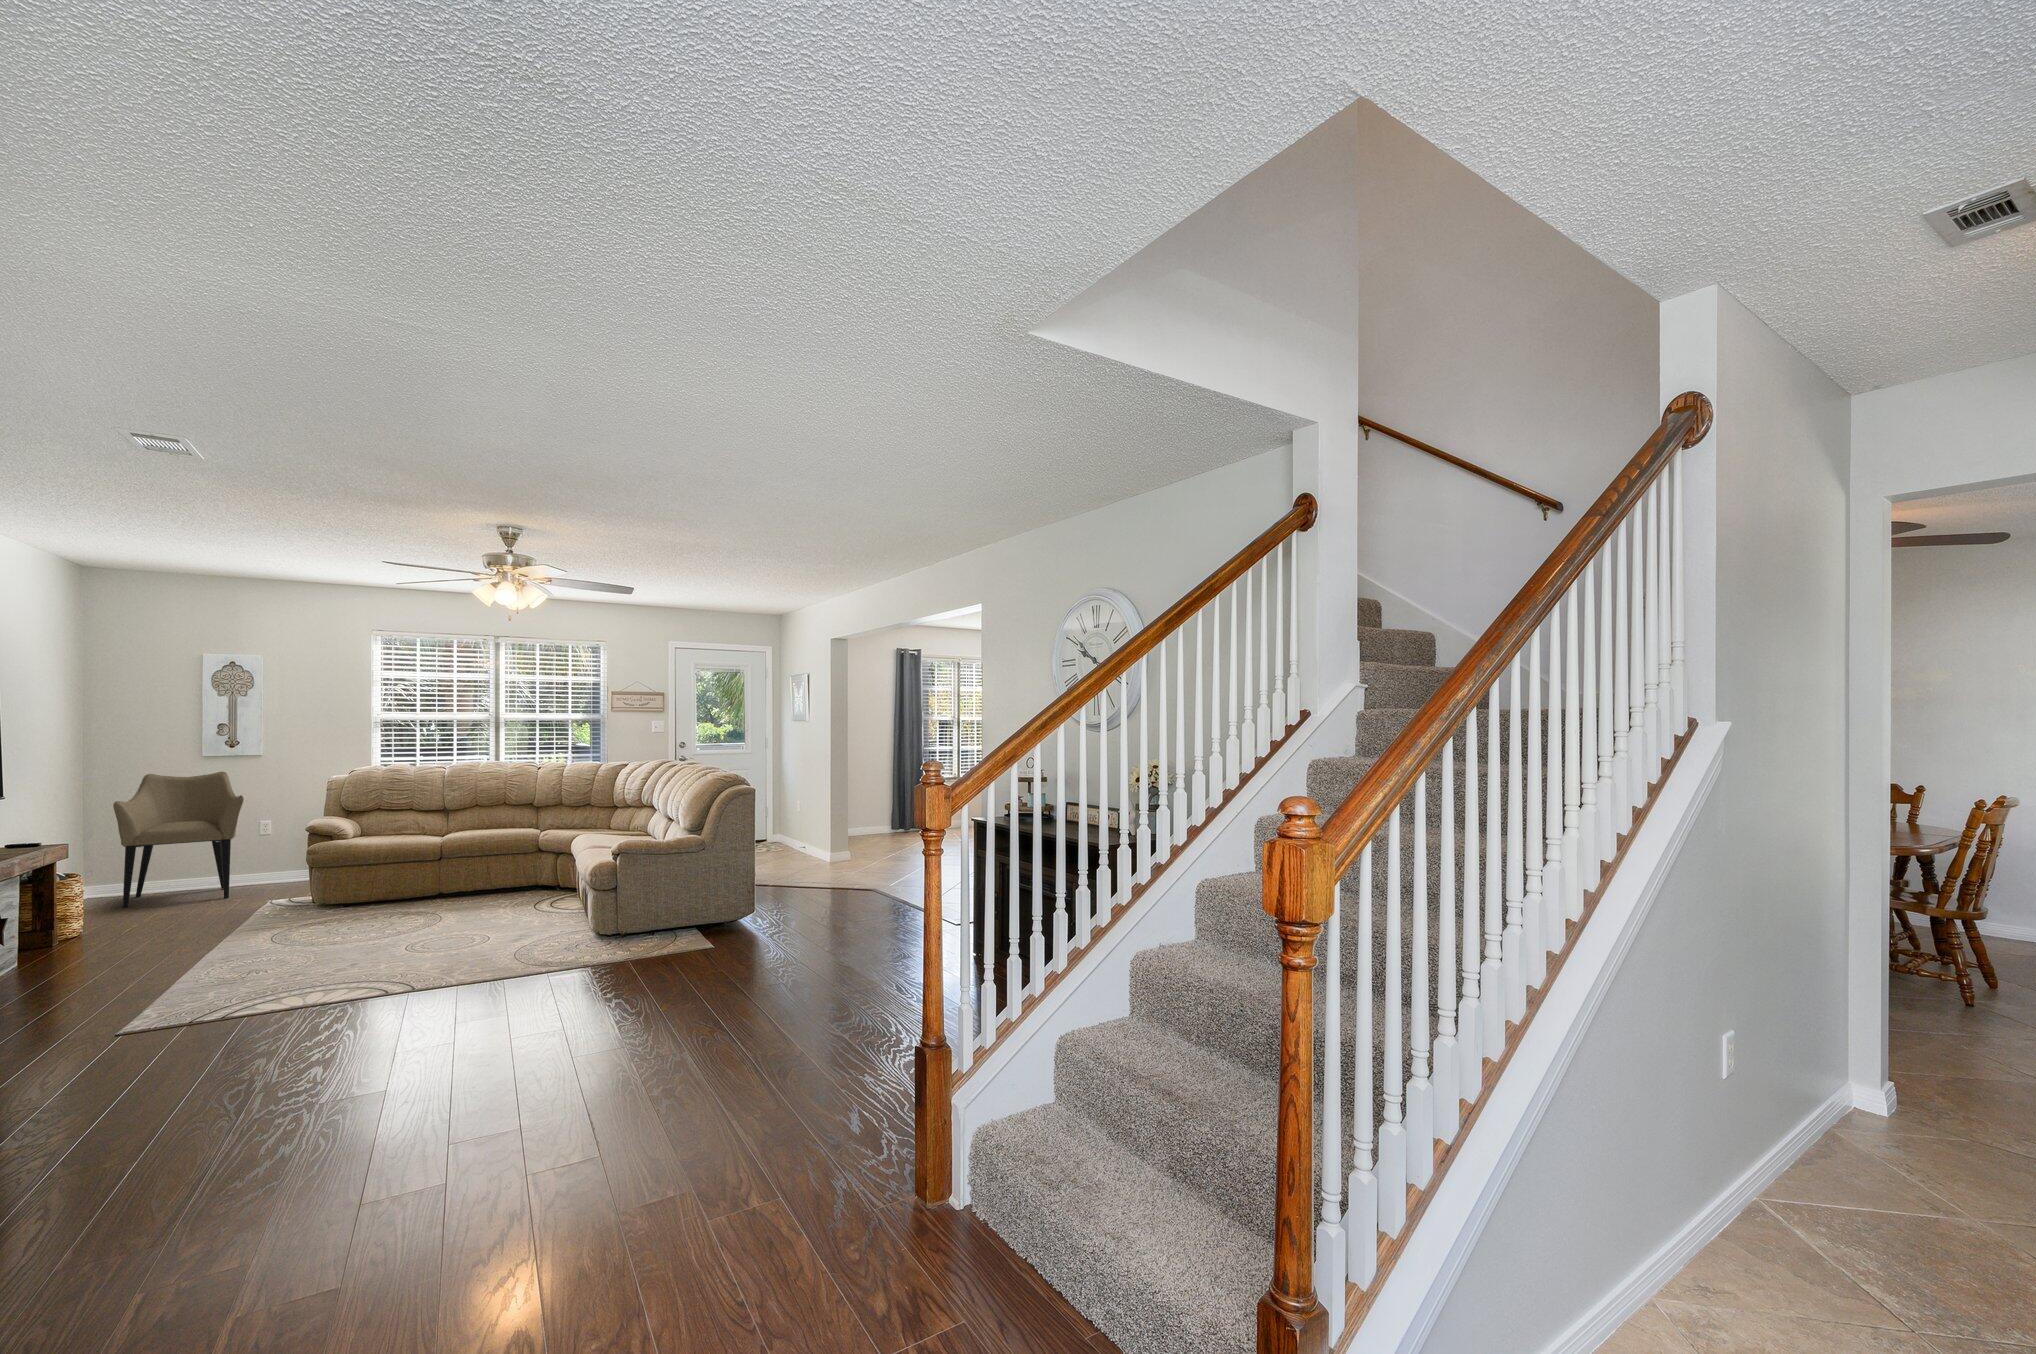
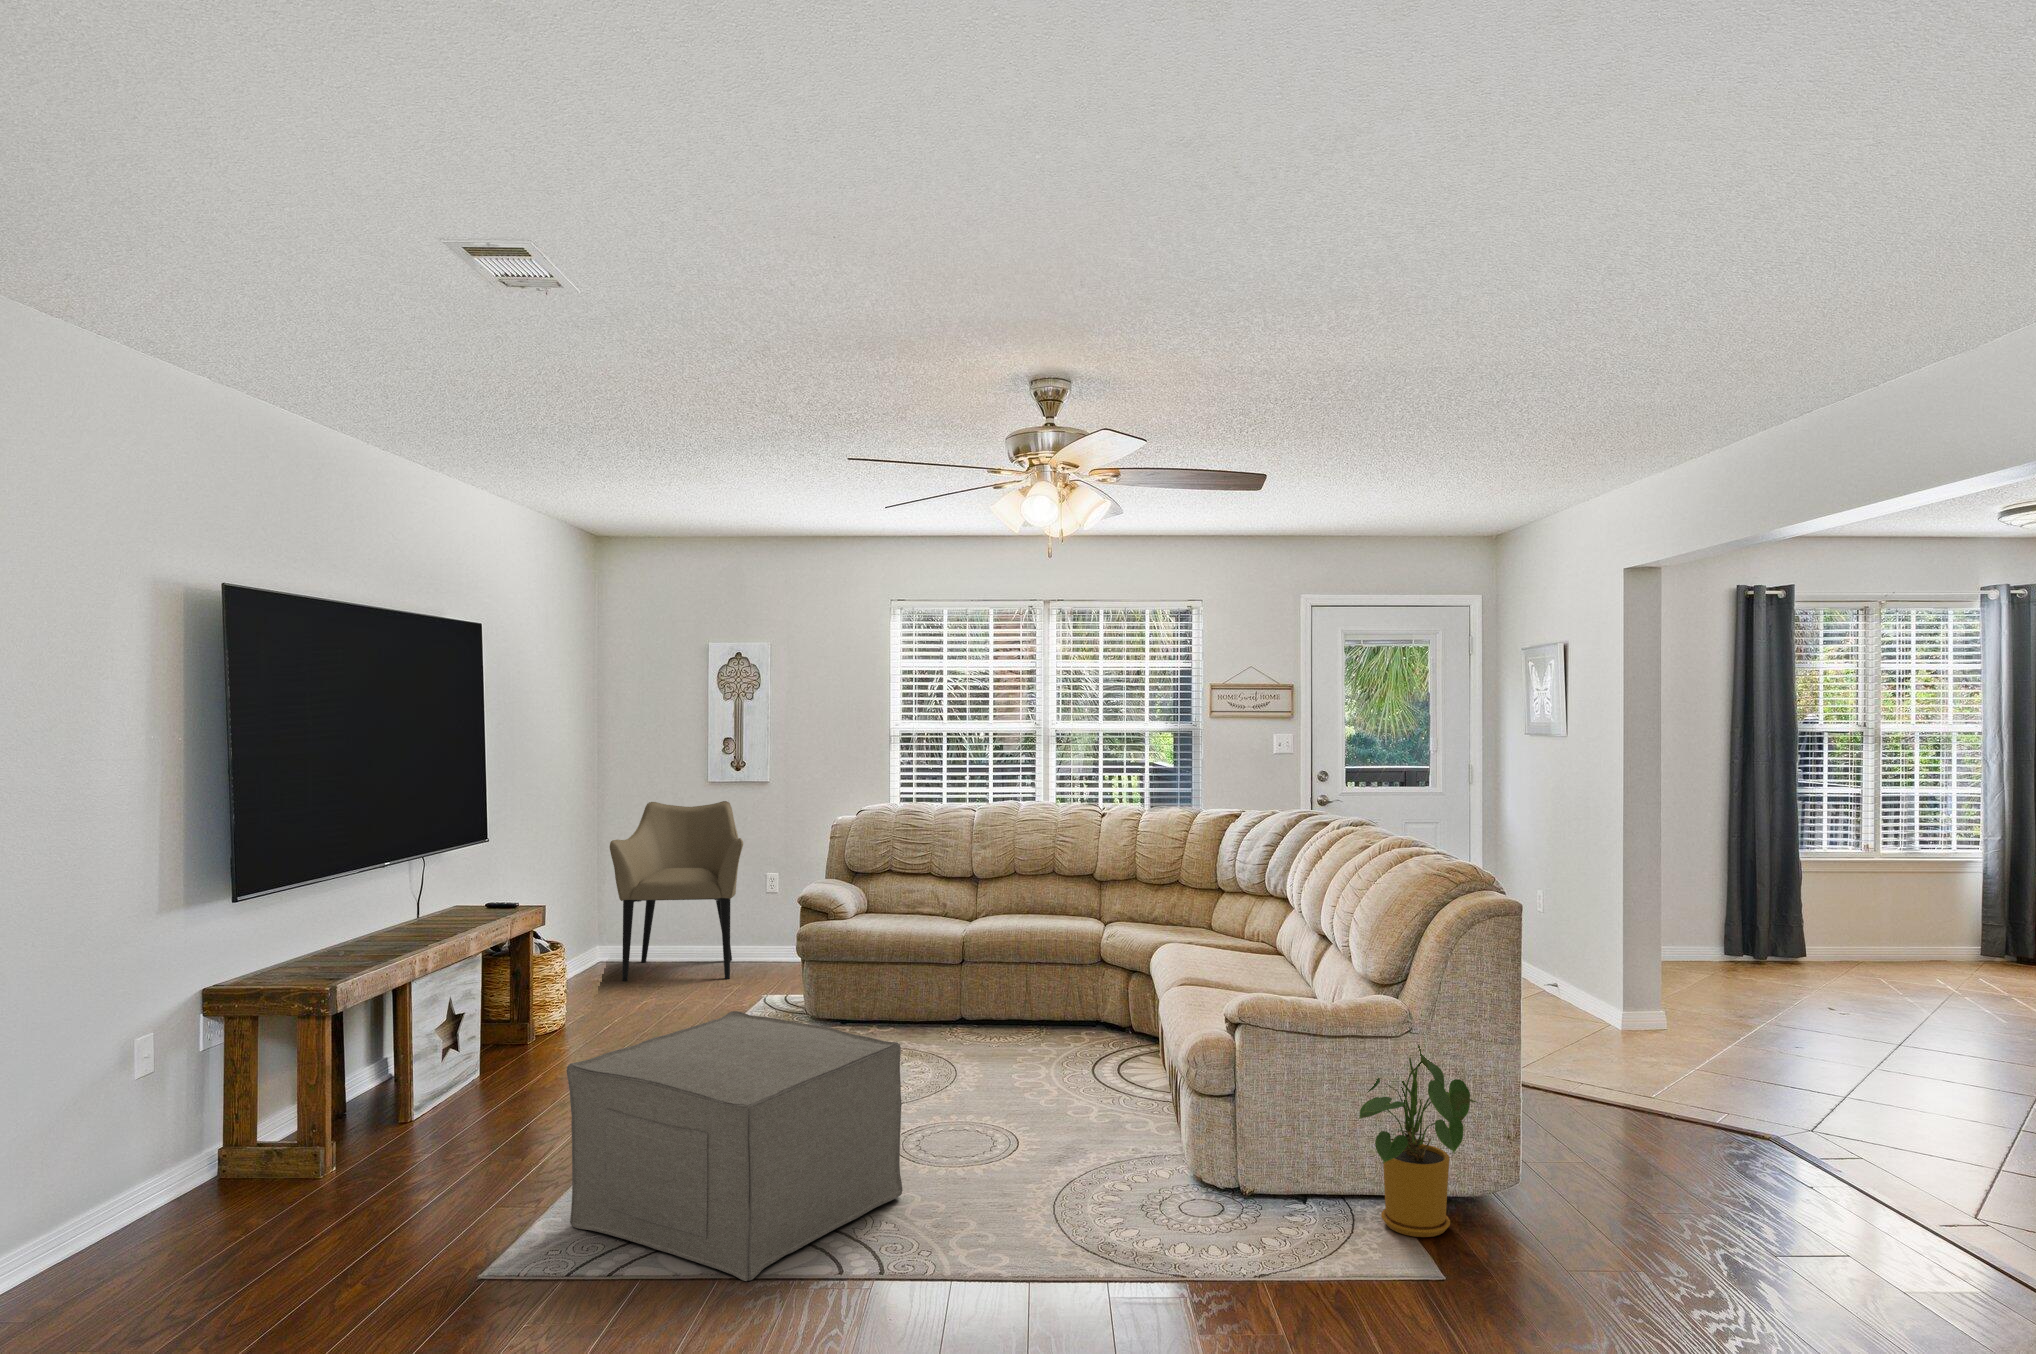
house plant: none [687,848,756,946] -> present [1359,1045,1478,1237]
ottoman: none [156,880,413,1017] -> present [567,1011,902,1281]

